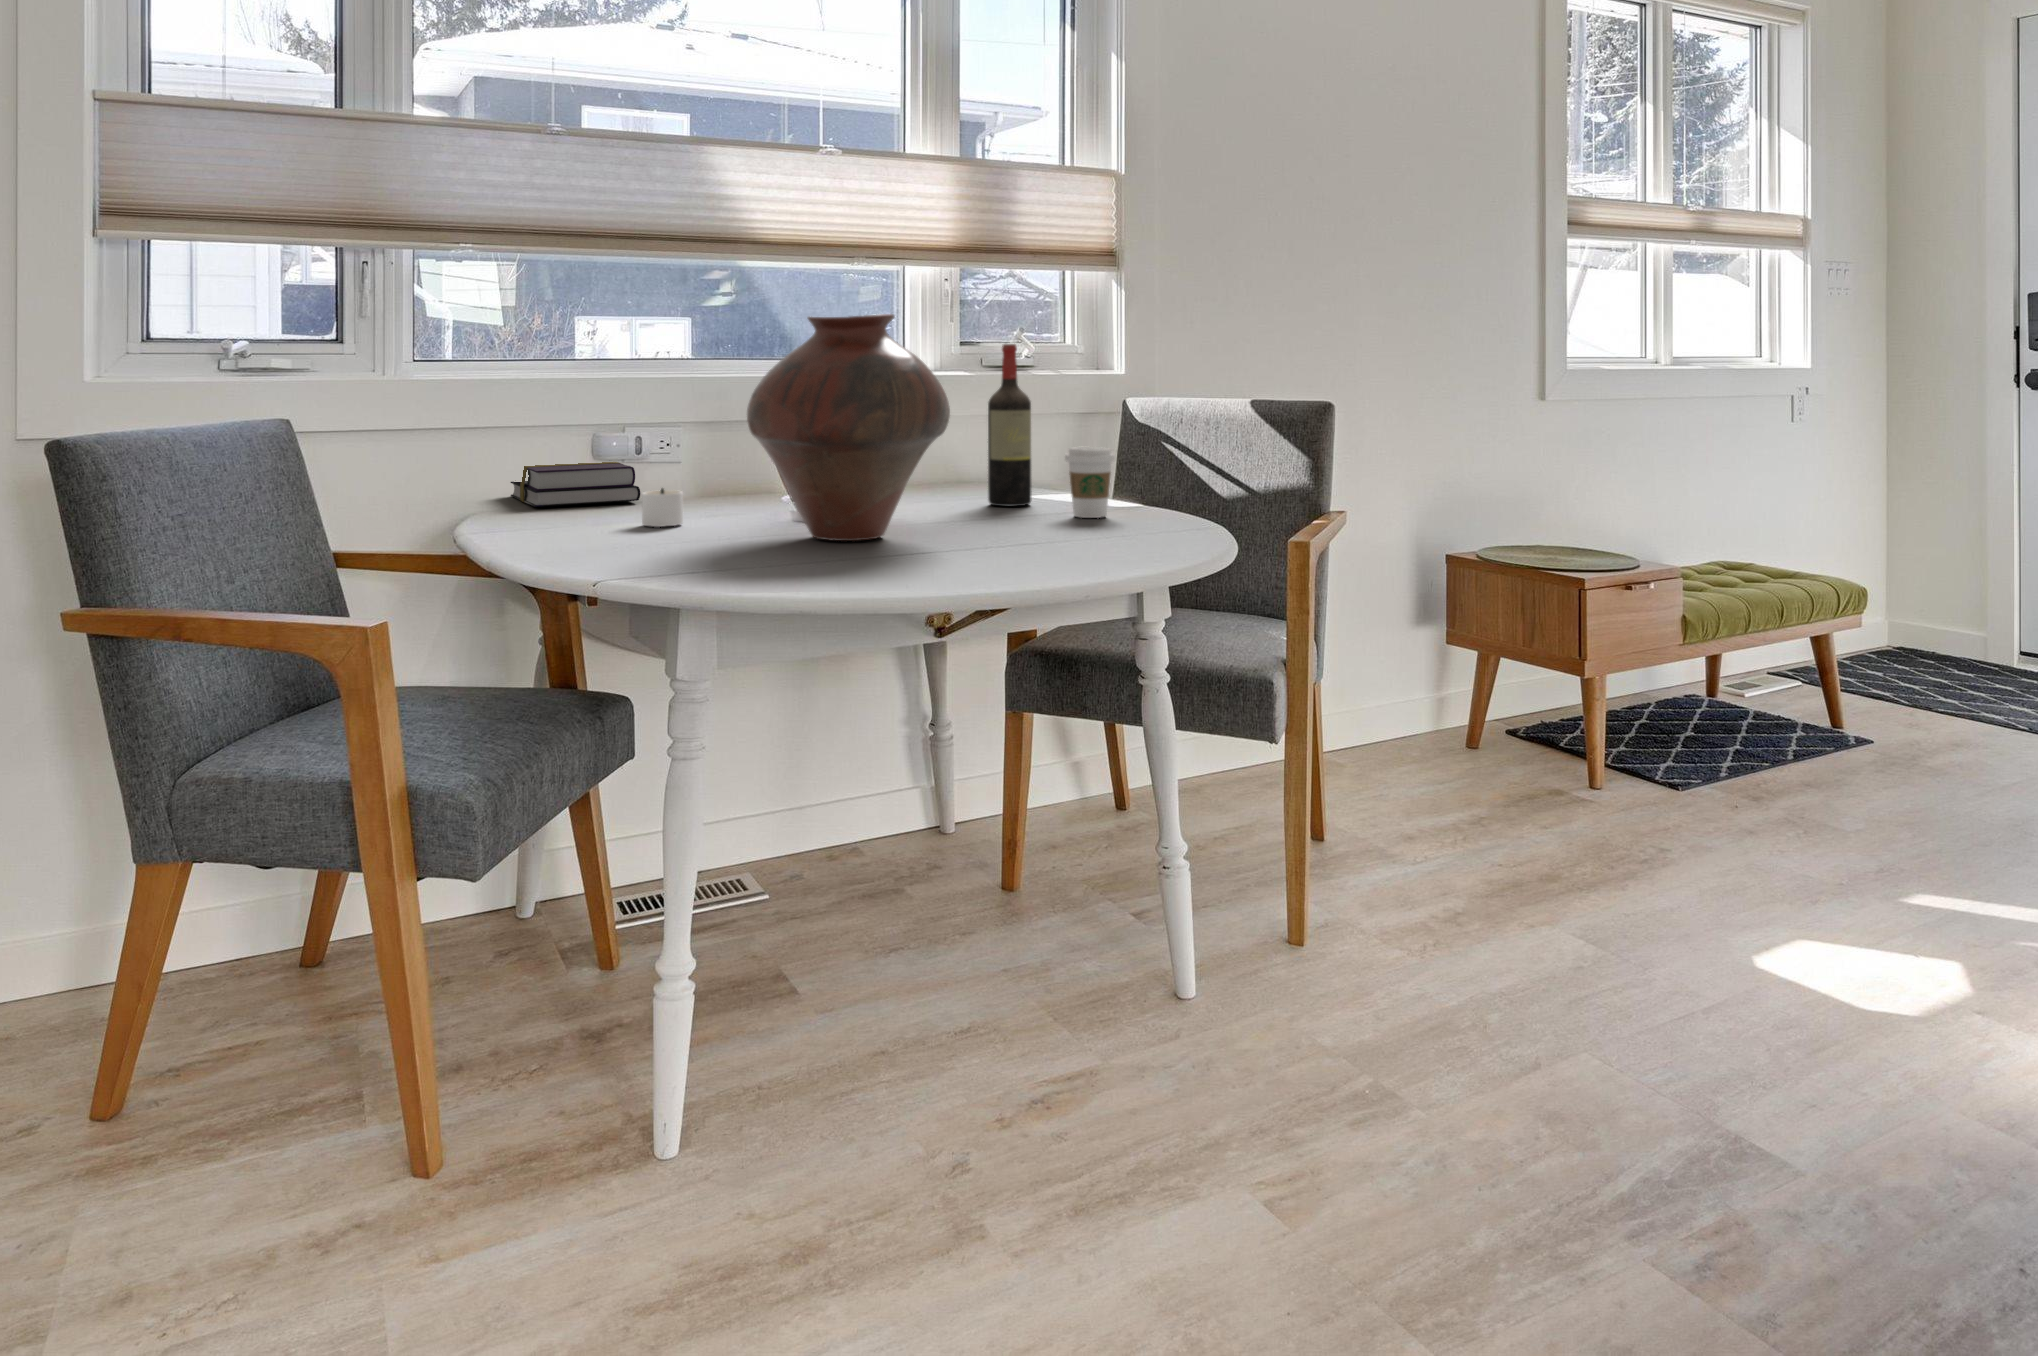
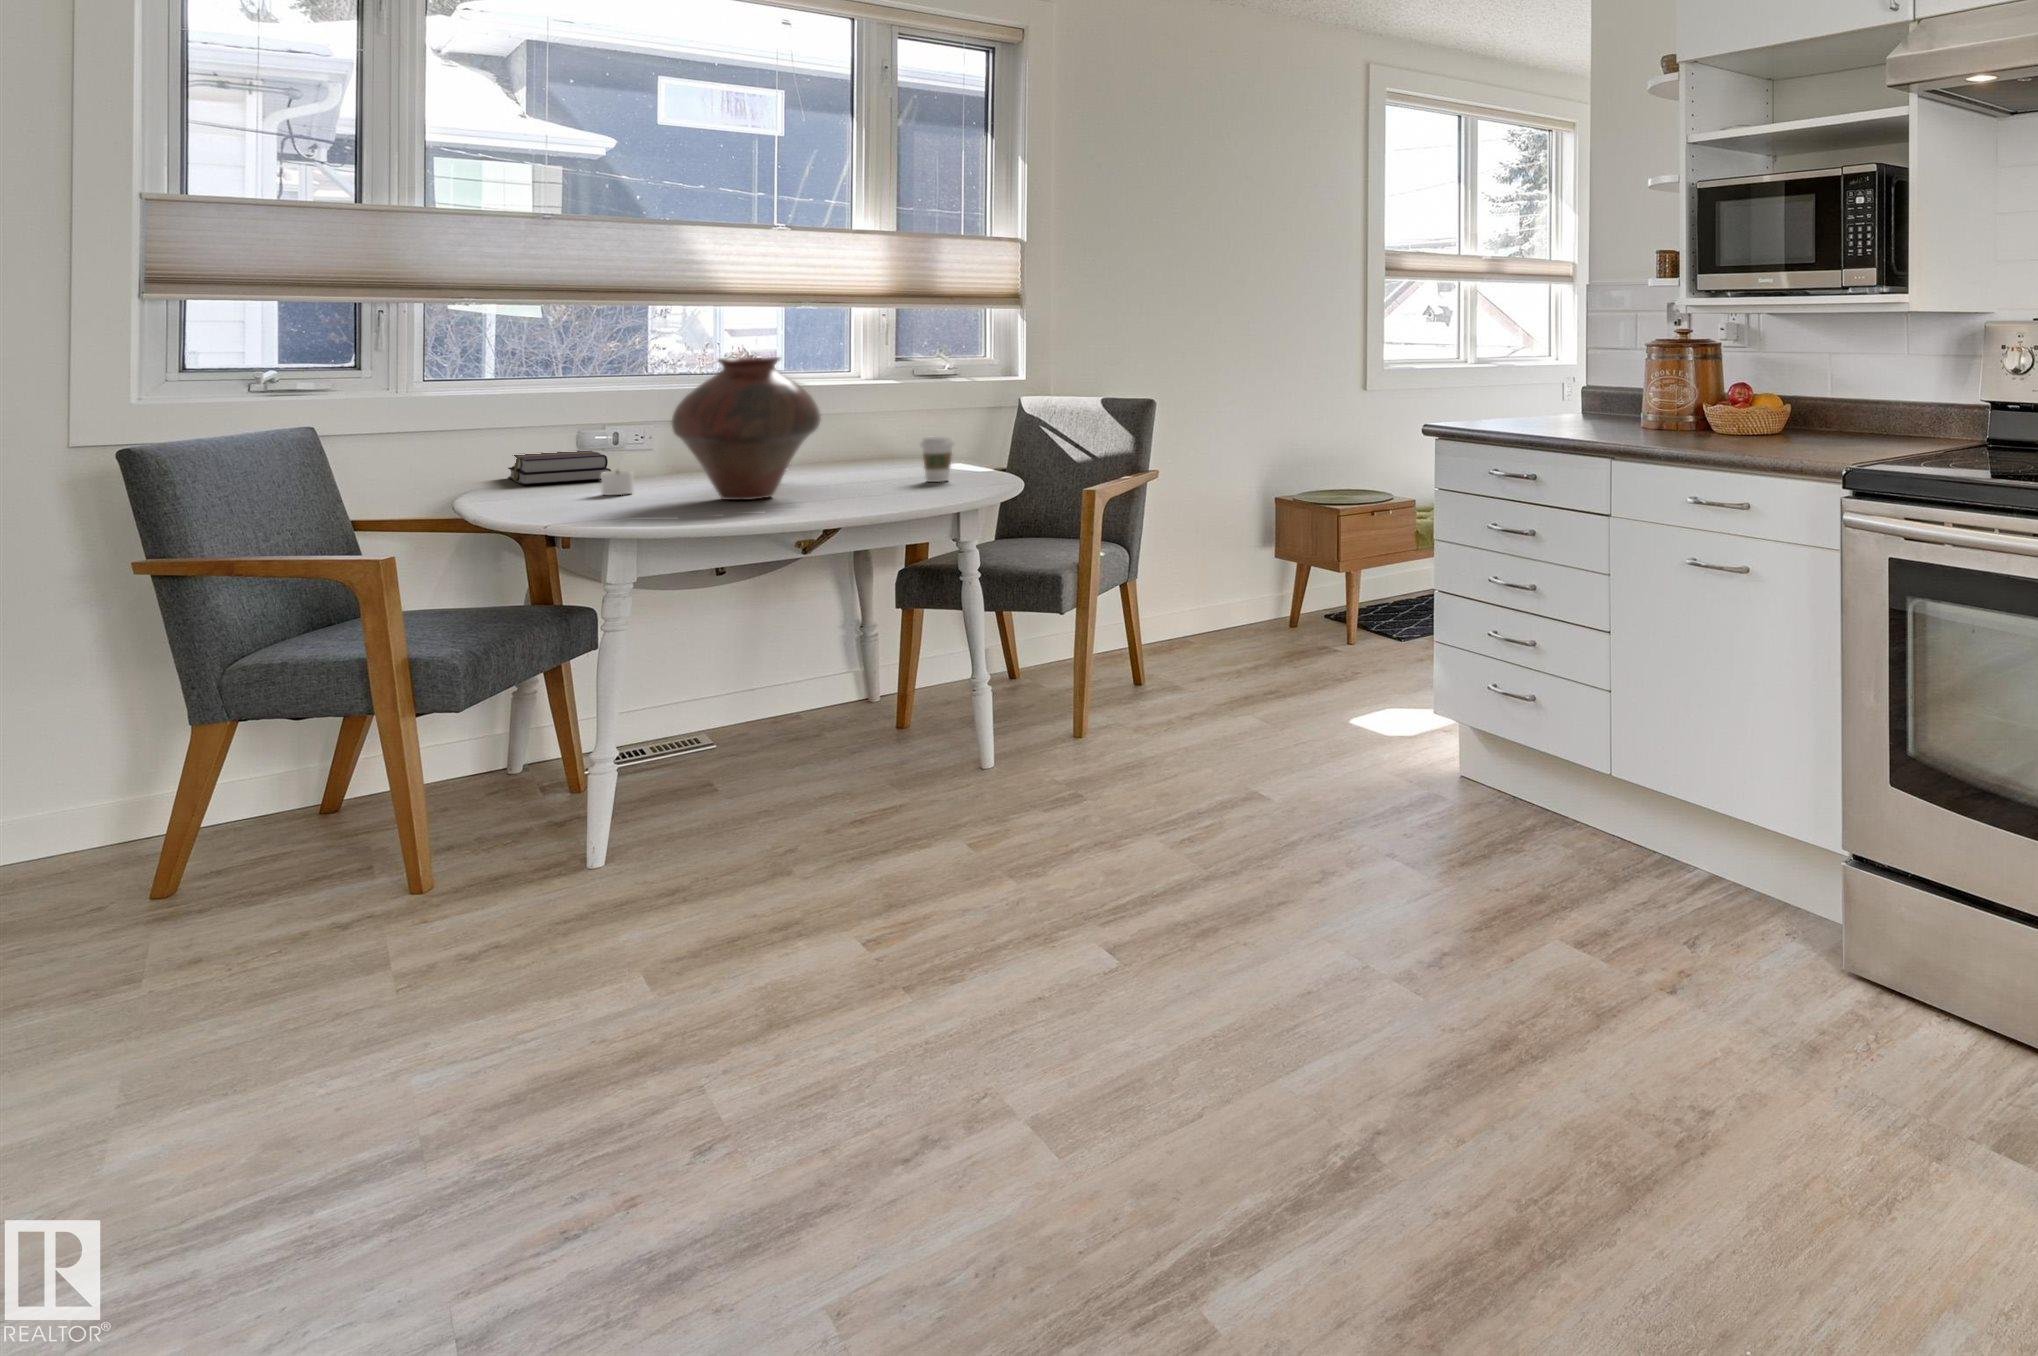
wine bottle: present [988,344,1031,507] -> none [877,369,908,476]

